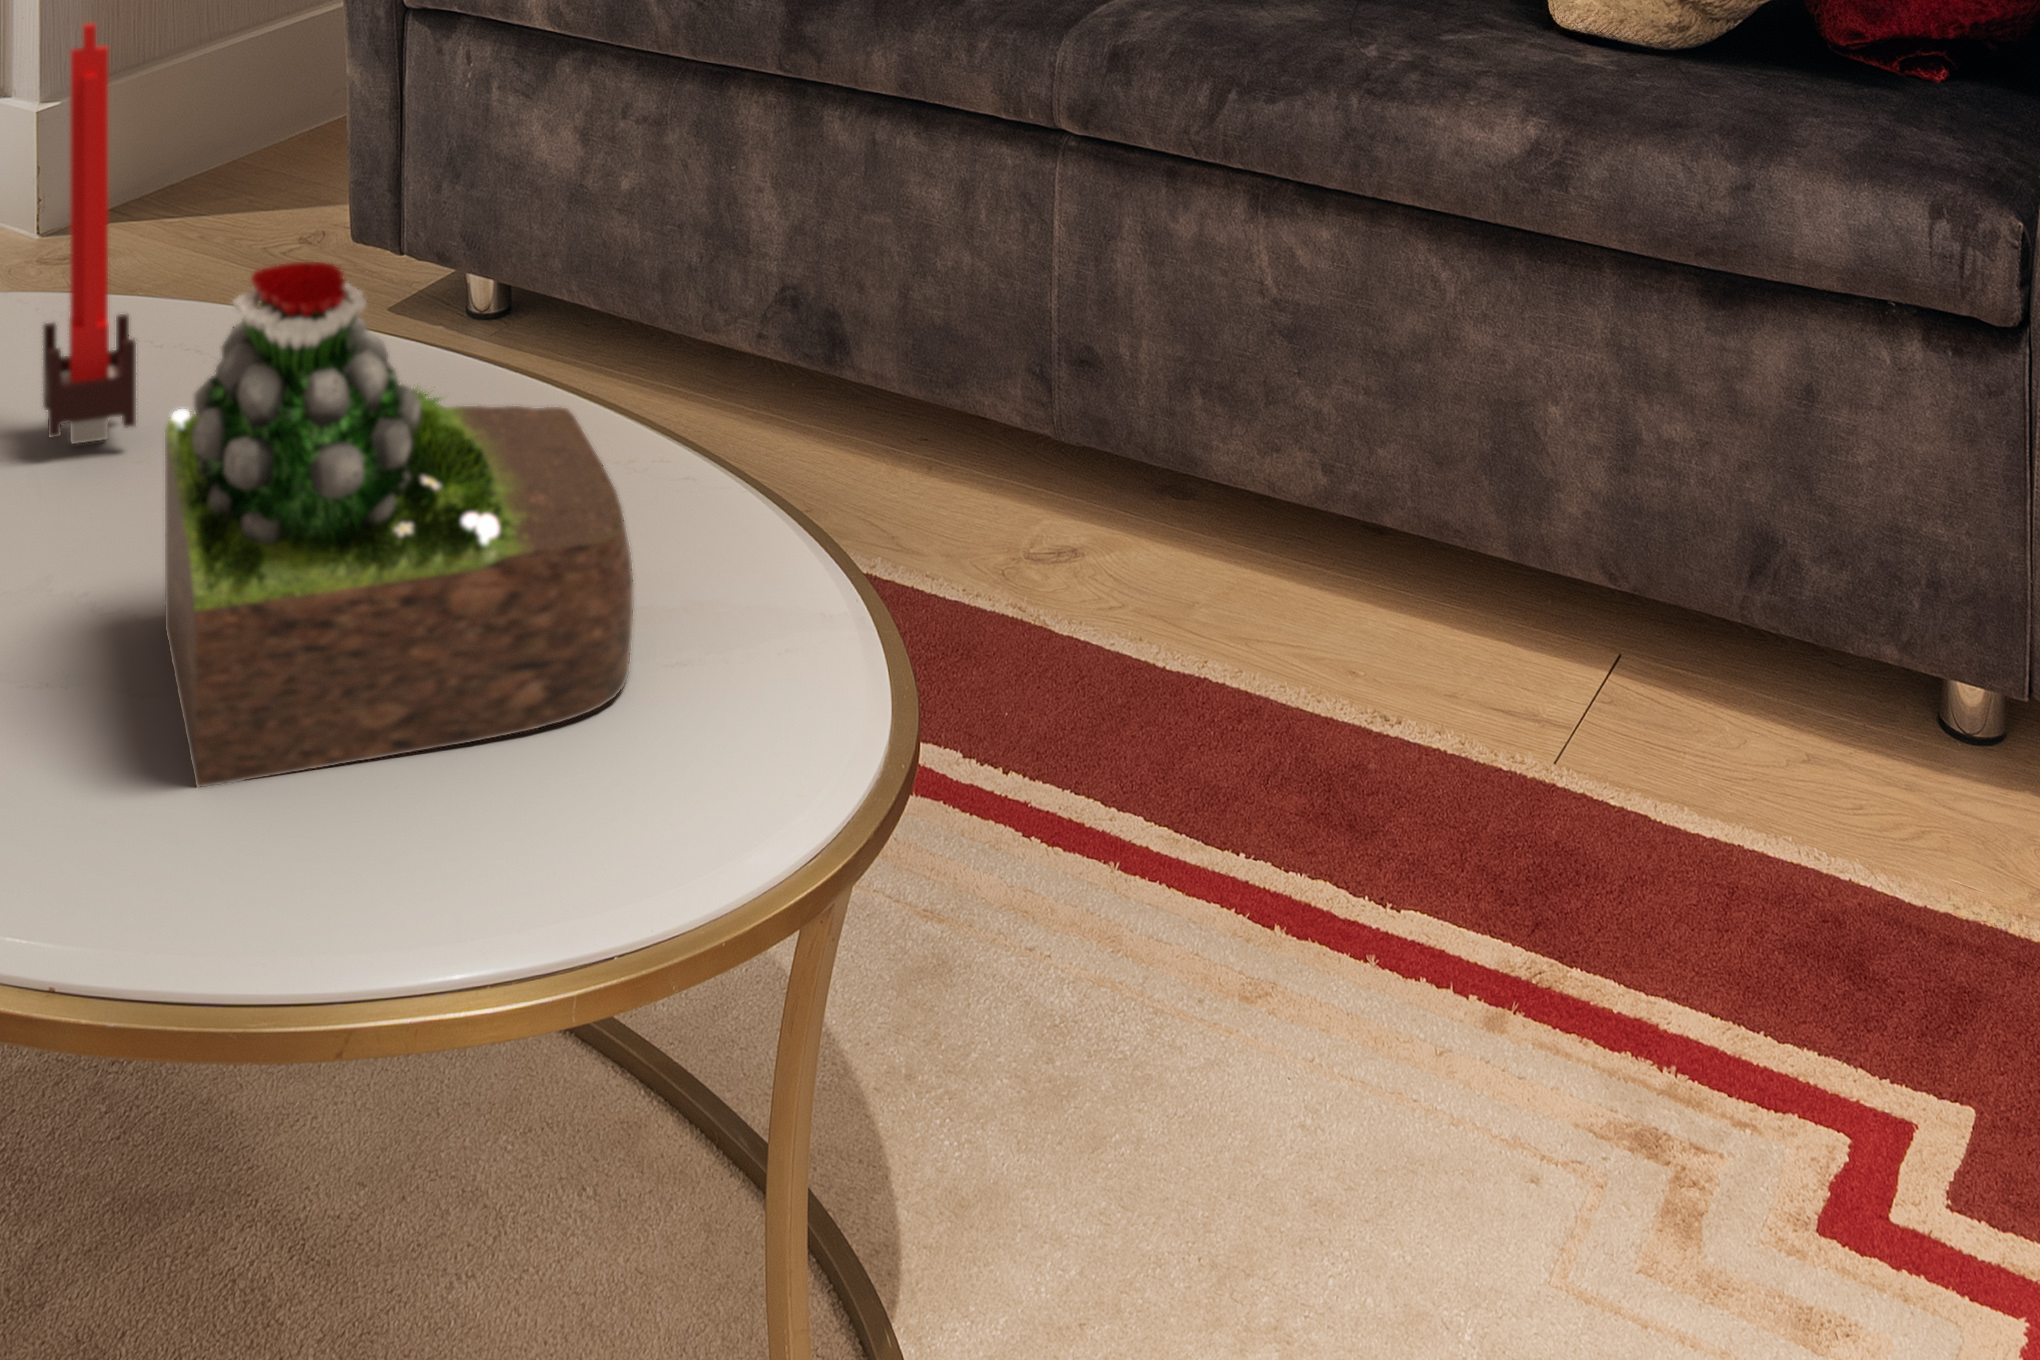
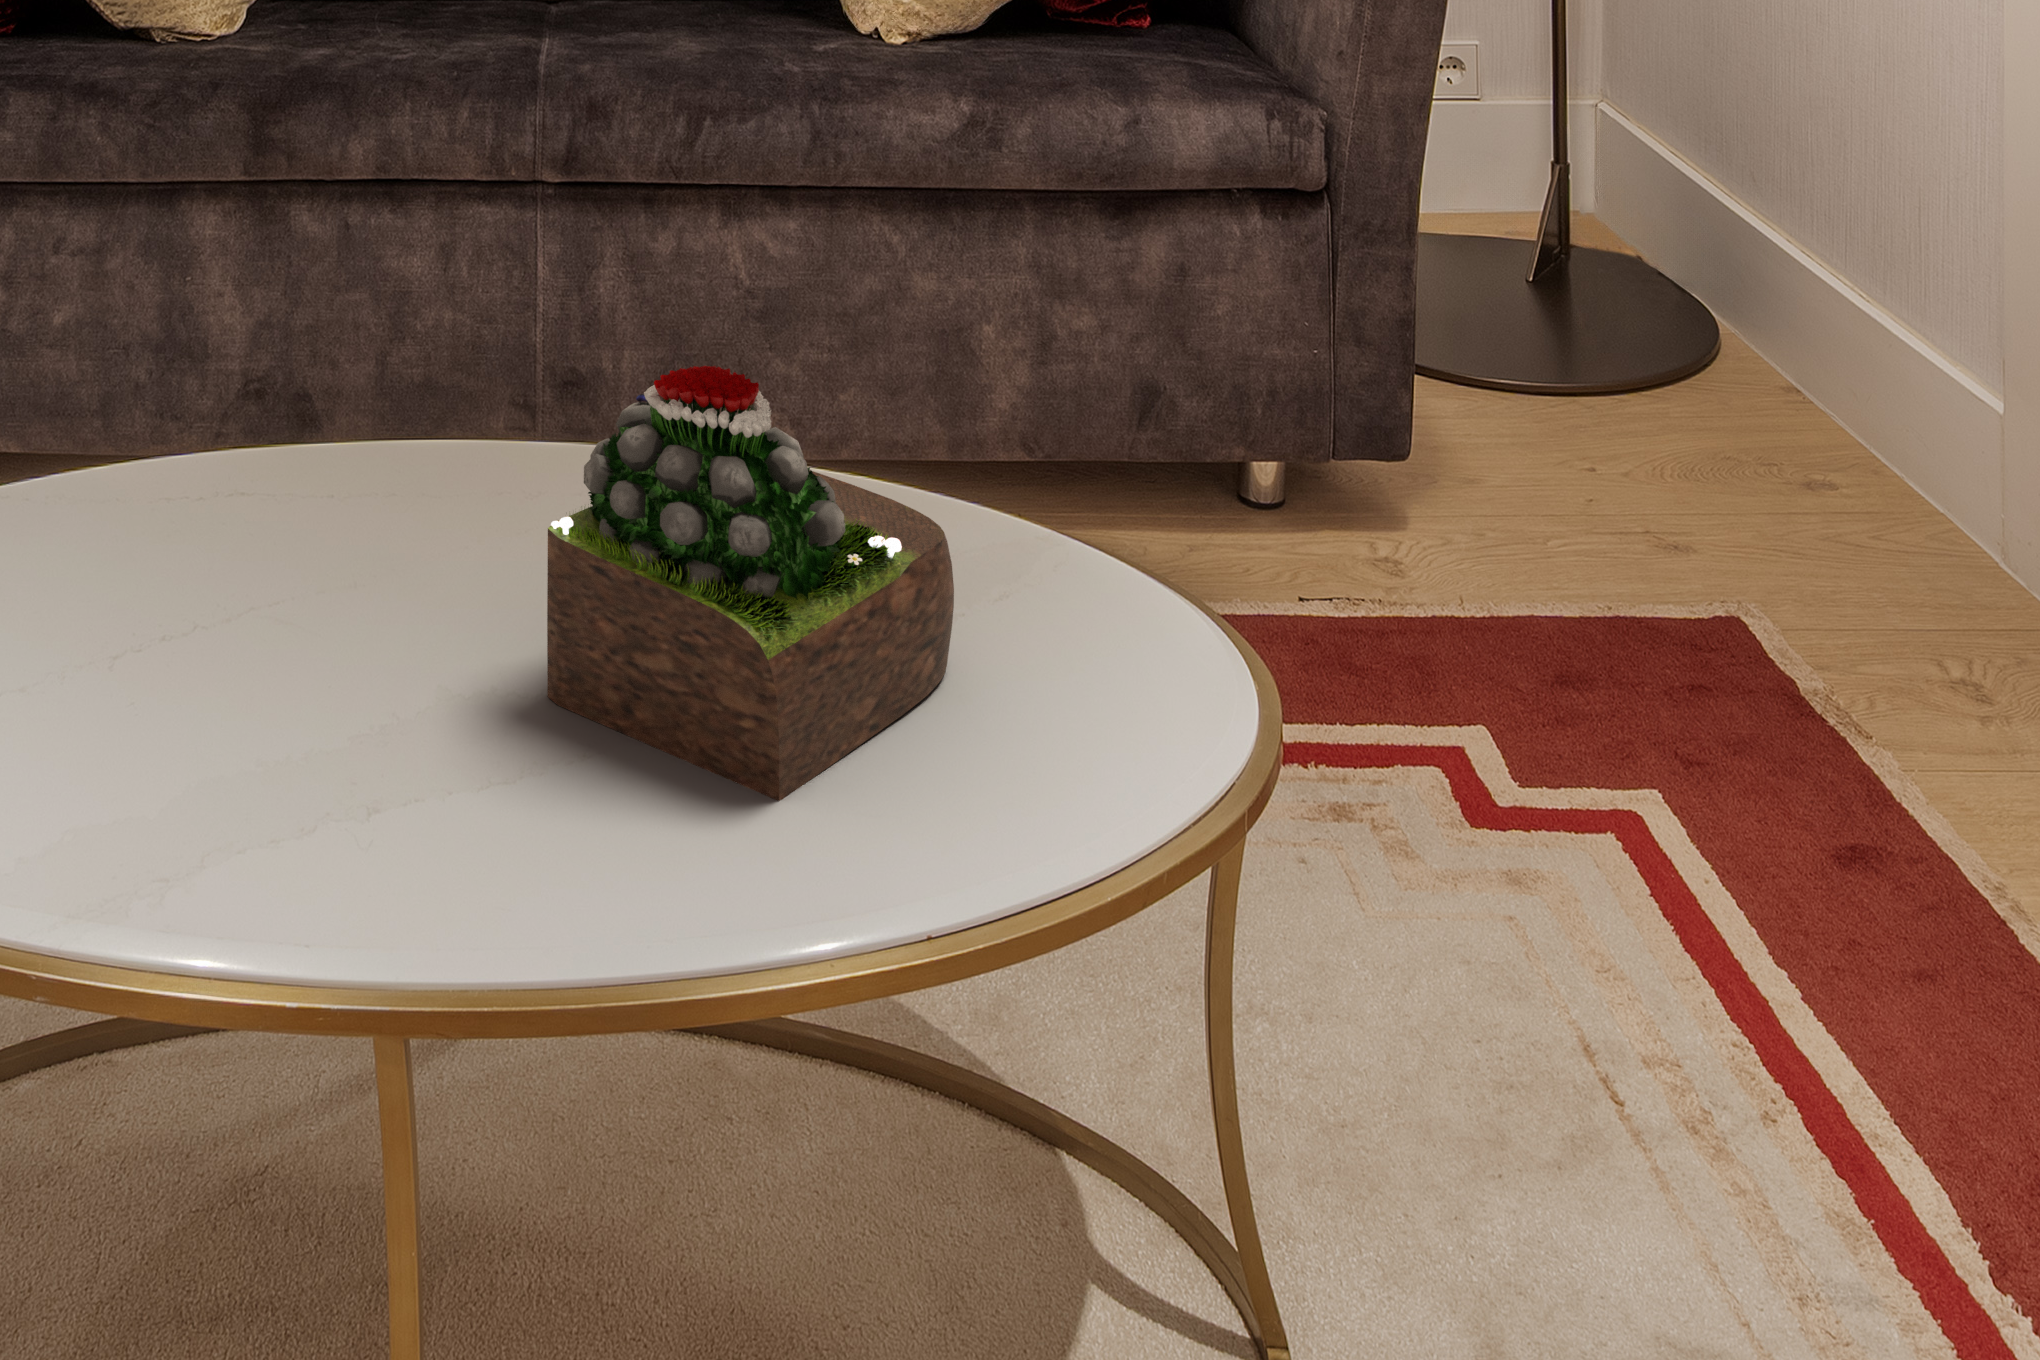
candle: present [43,24,136,444] -> none [187,209,296,597]

